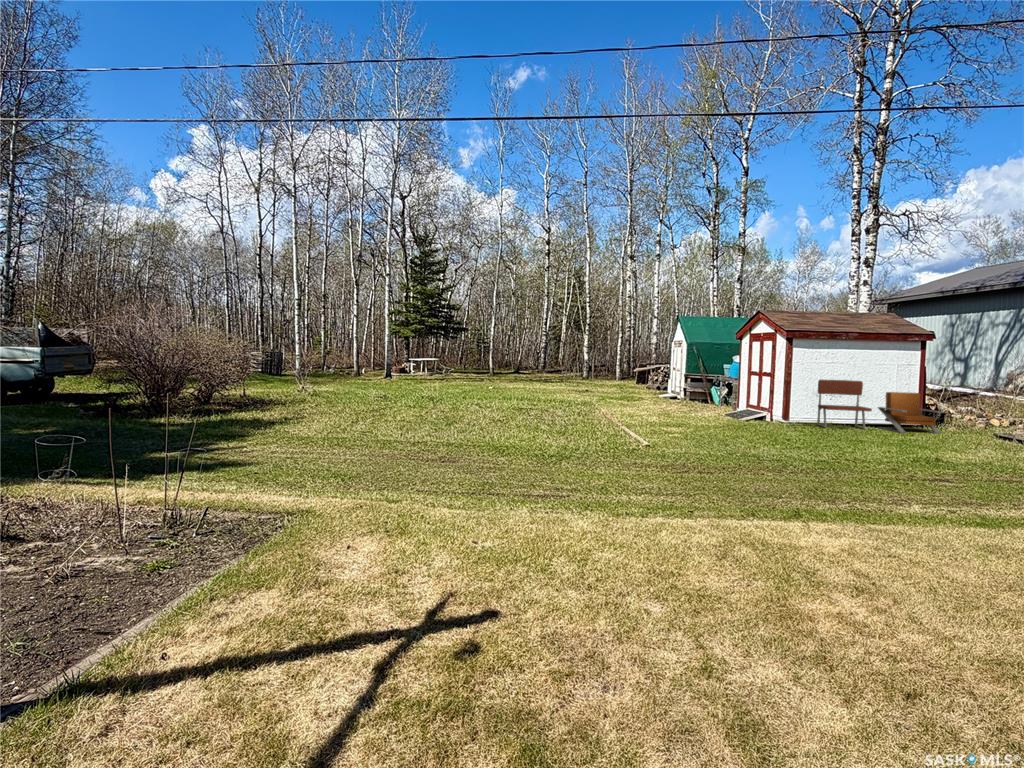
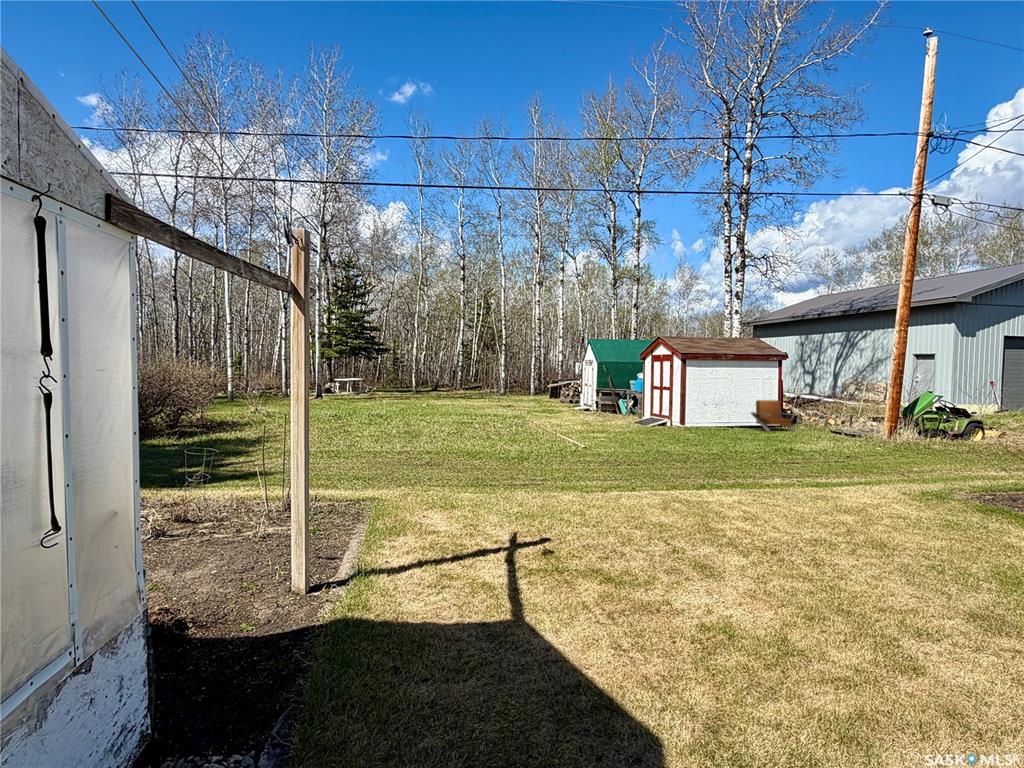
bench: present [817,380,872,429] -> none [706,392,746,430]

